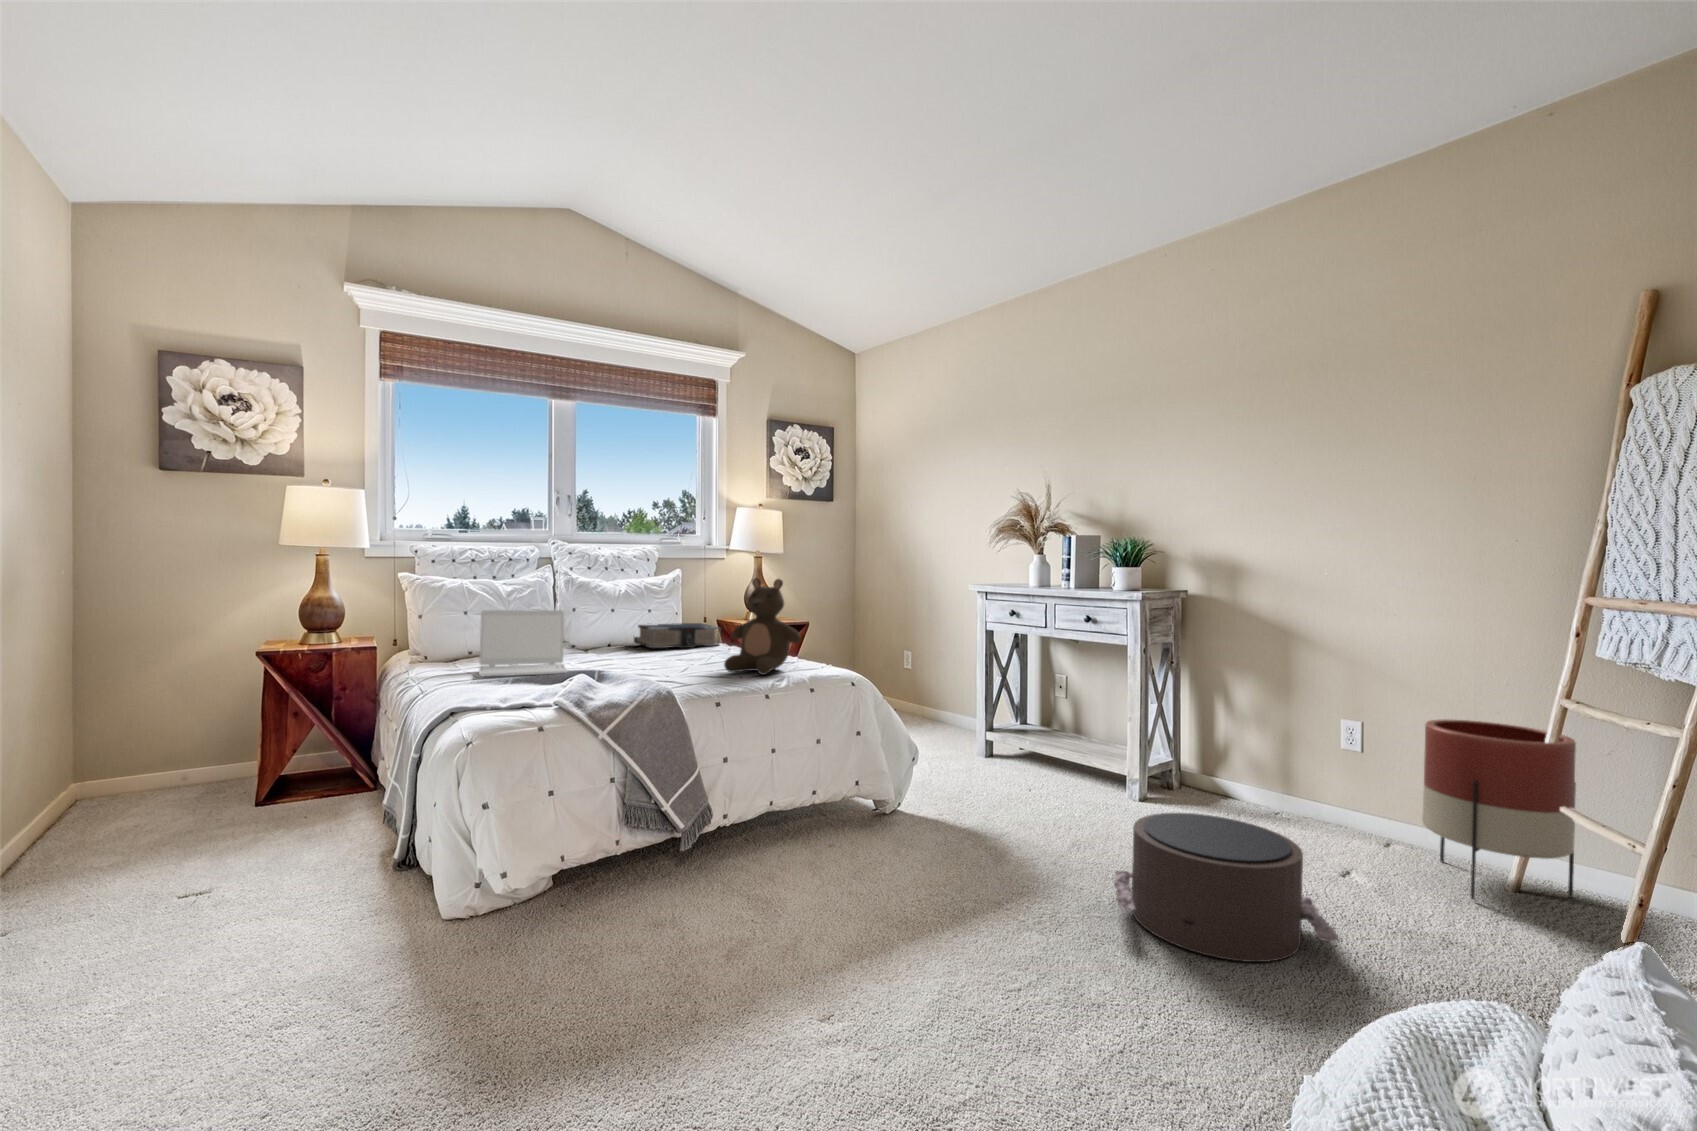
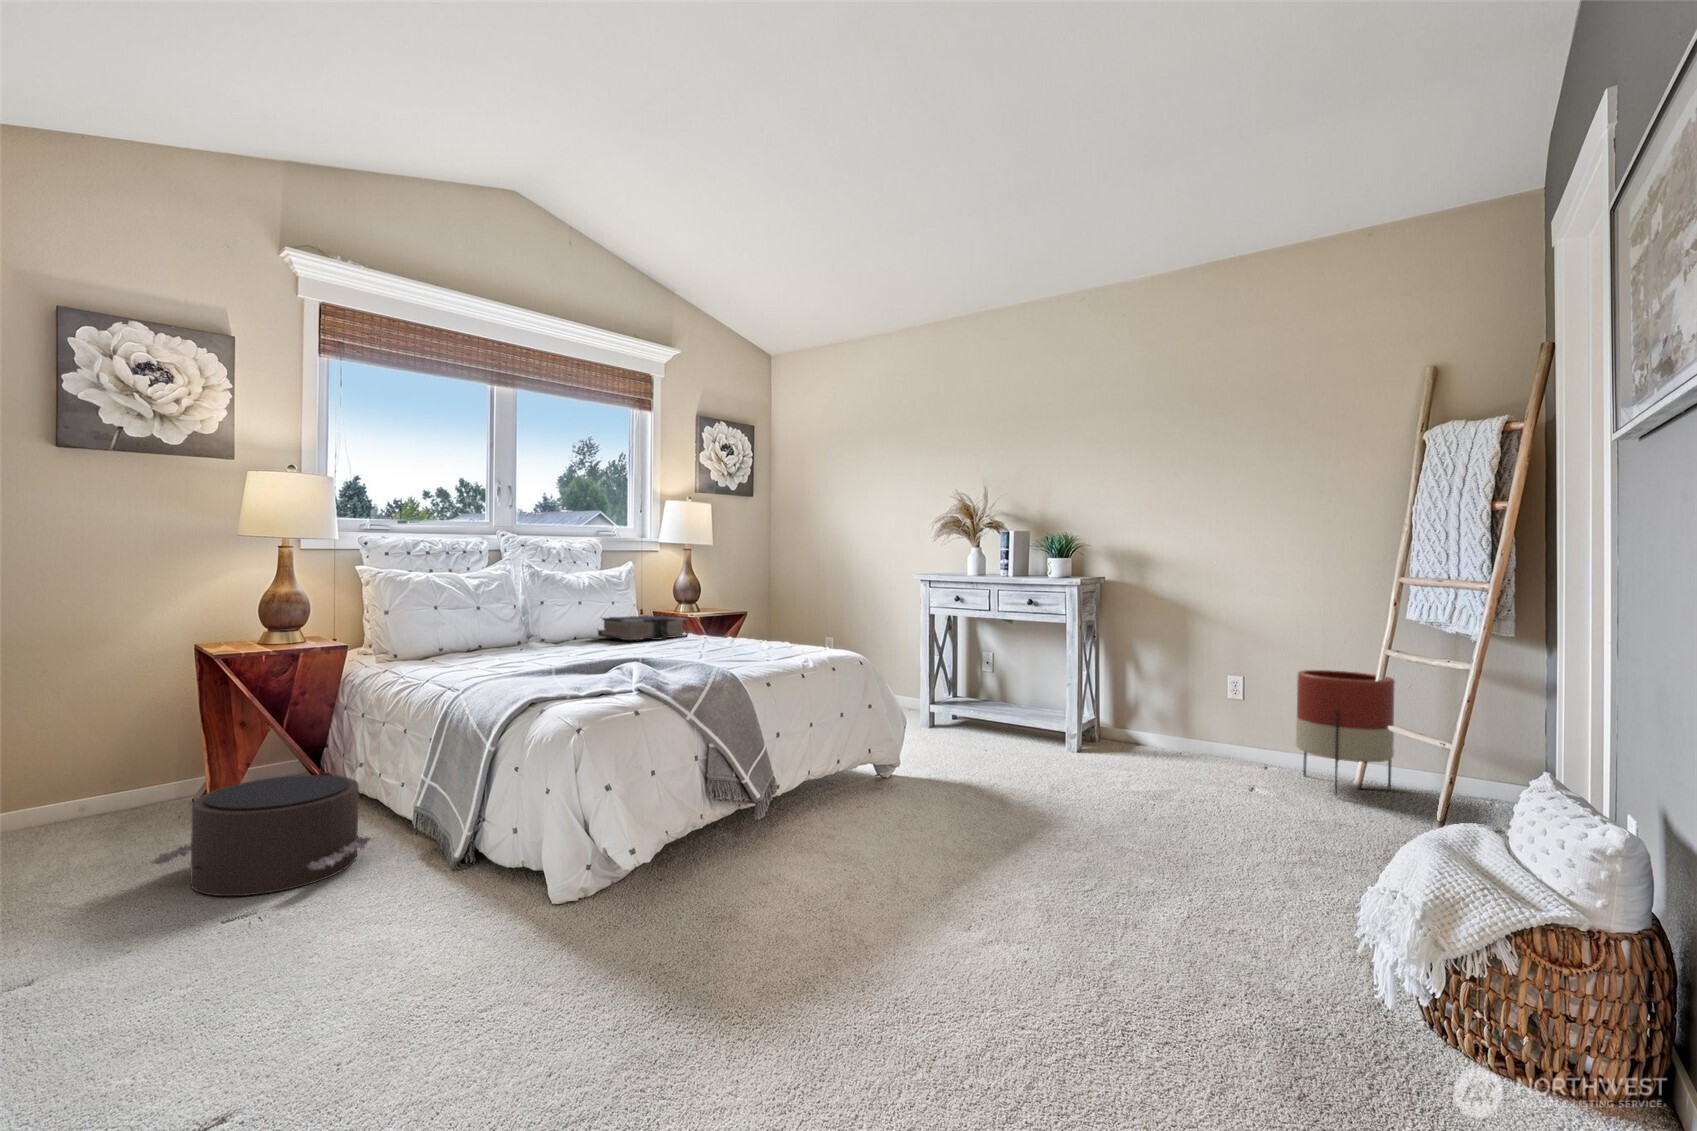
stuffed bear: present [724,578,801,675] -> none [745,569,815,658]
laptop: present [479,610,567,676] -> none [487,603,589,670]
pouf: present [1114,813,1339,962] -> present [152,775,371,896]

